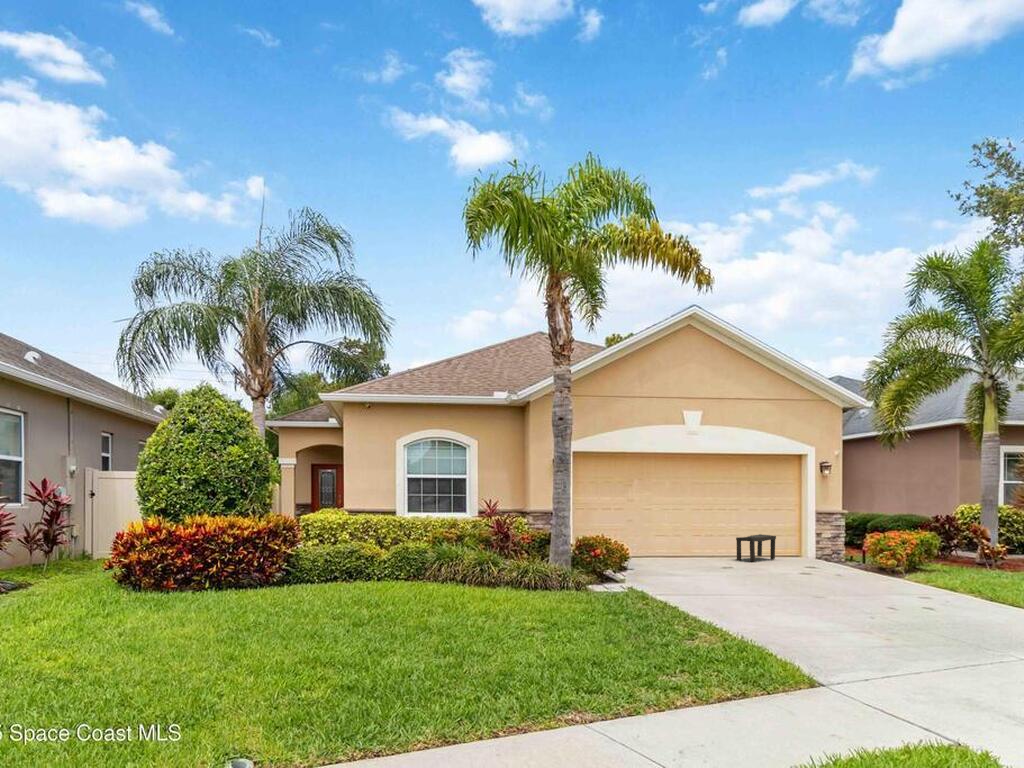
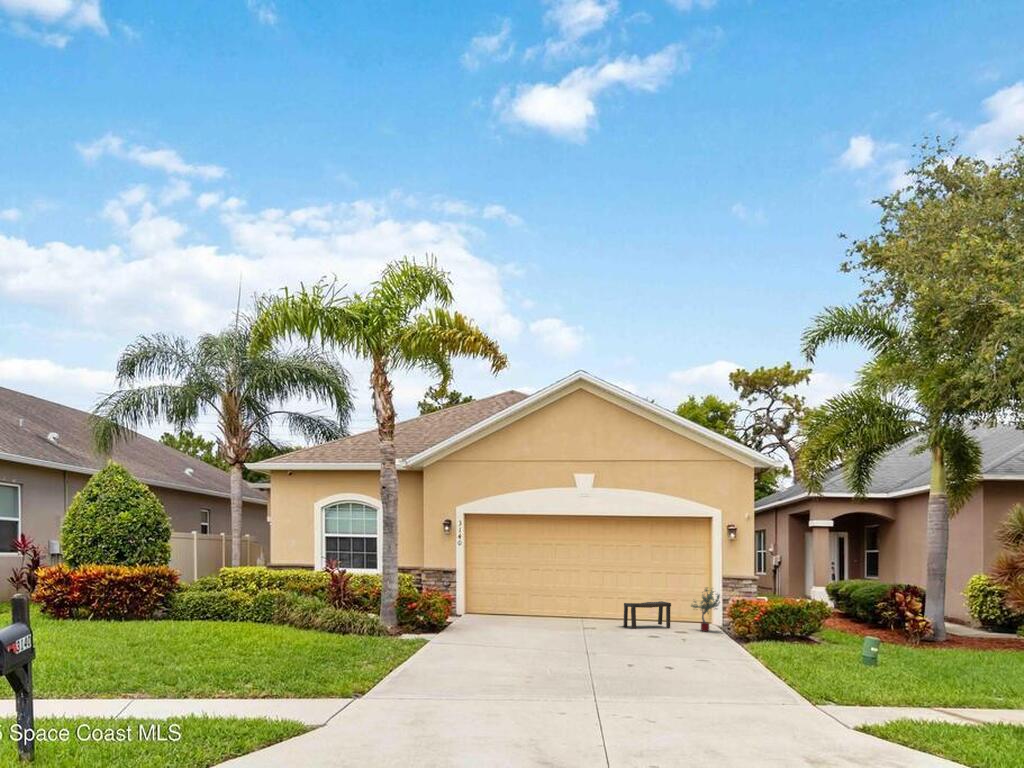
potted tree: none [792,520,828,562] -> present [691,588,720,632]

